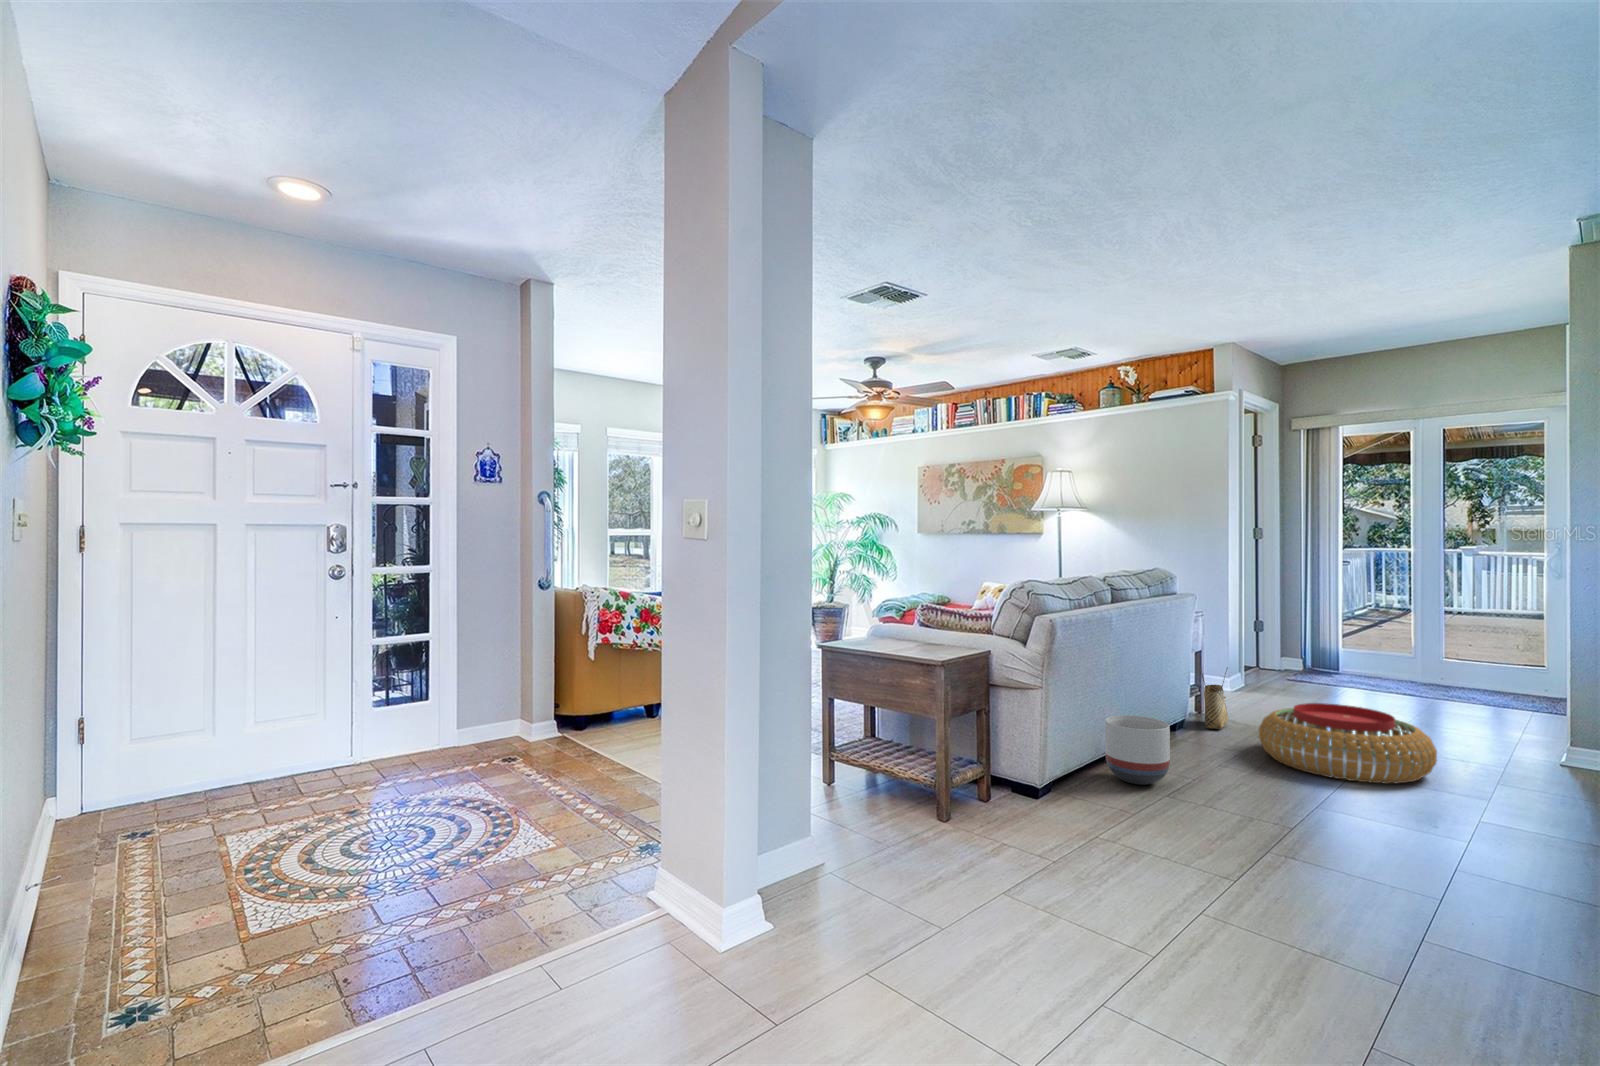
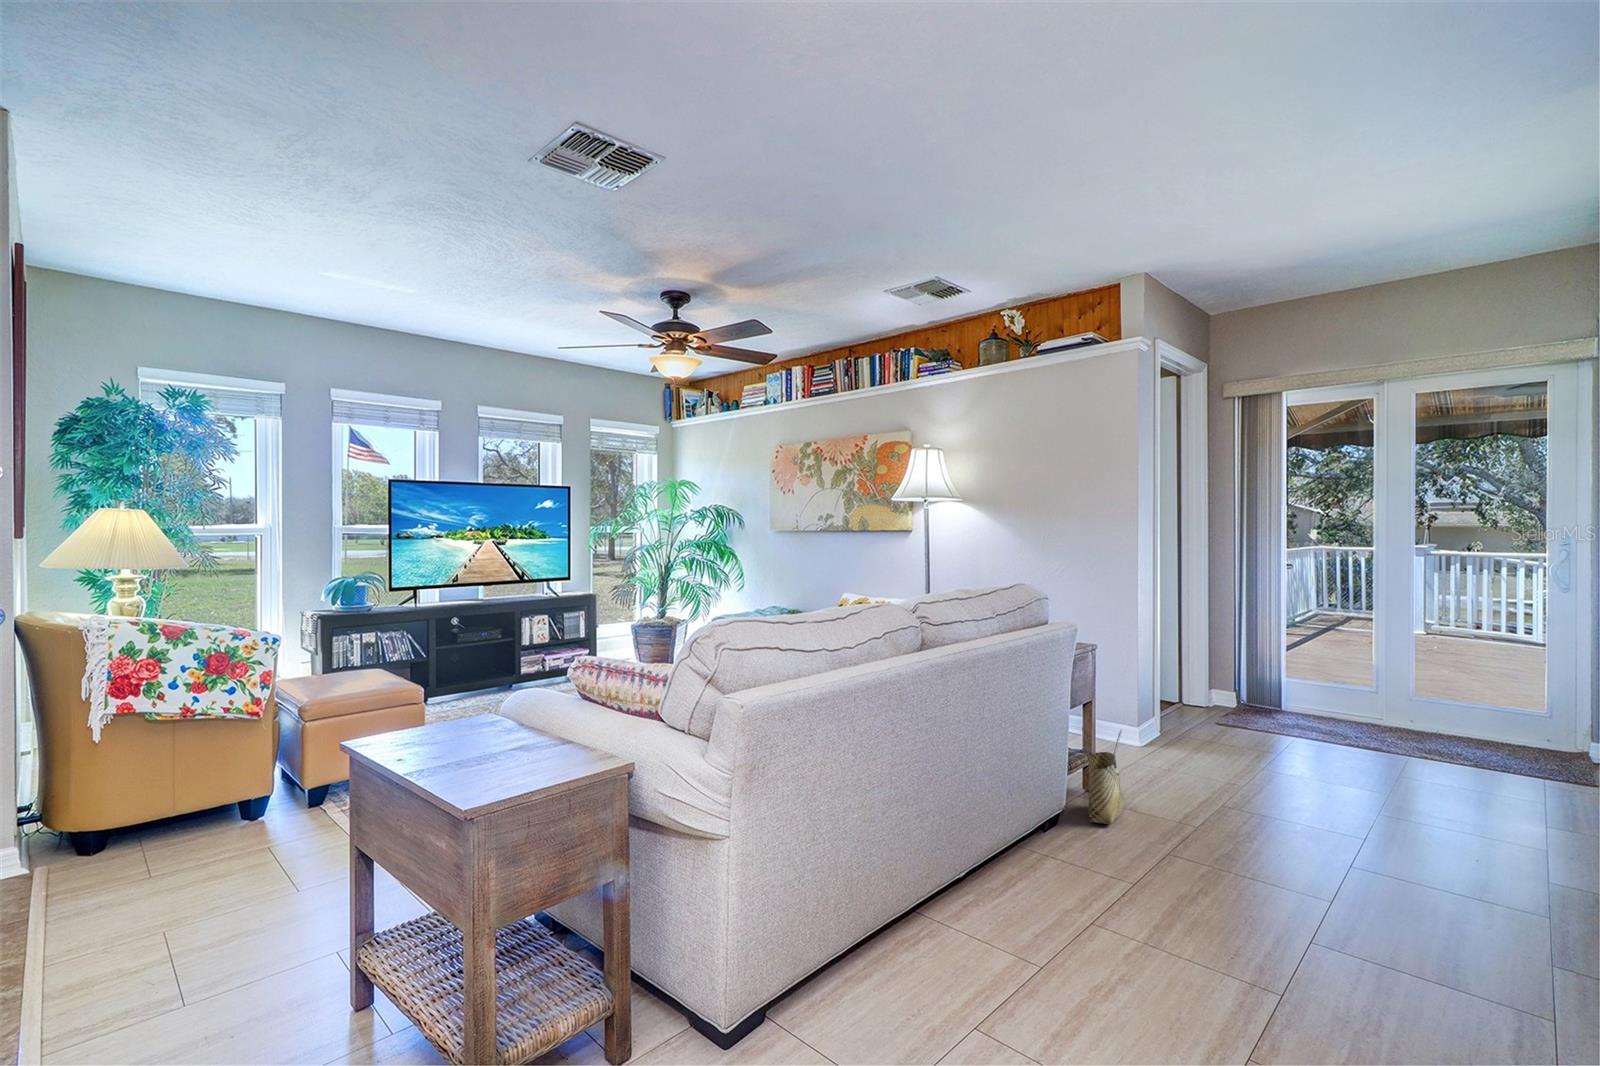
pouf: present [1259,703,1437,783] -> none [1158,796,1438,956]
planter: present [1105,715,1170,785] -> none [890,841,995,977]

